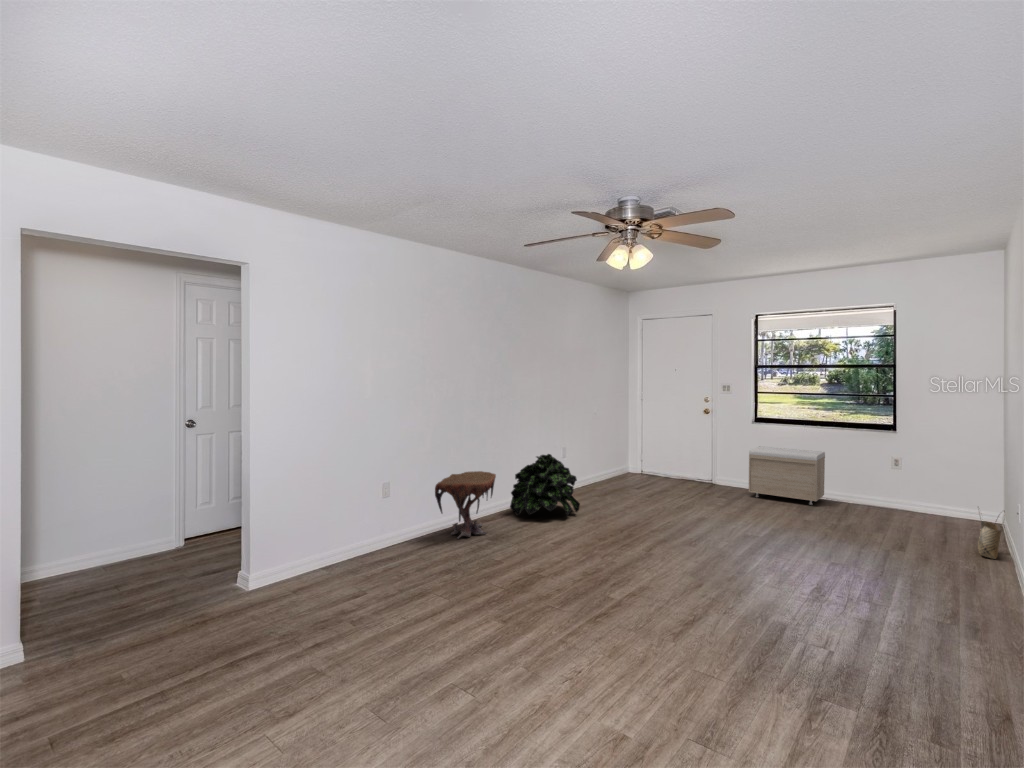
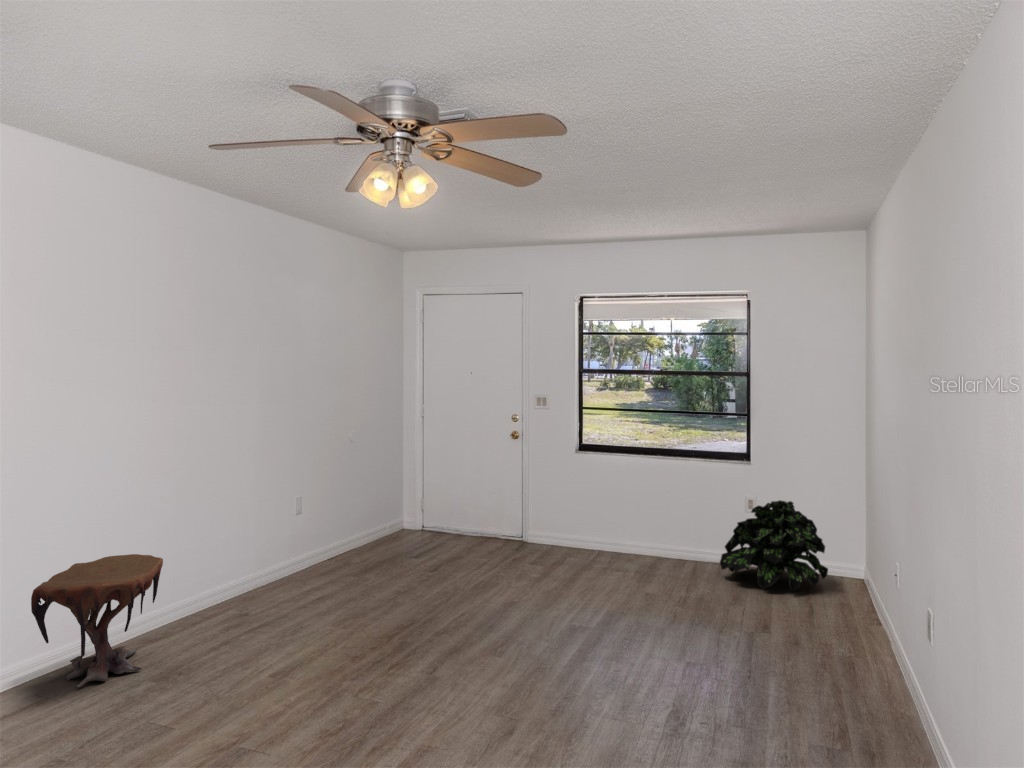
storage bench: present [749,446,825,505] -> none [570,484,666,566]
potted plant: present [510,454,580,516] -> present [720,500,828,591]
woven basket: present [978,511,1005,559] -> none [850,564,880,633]

